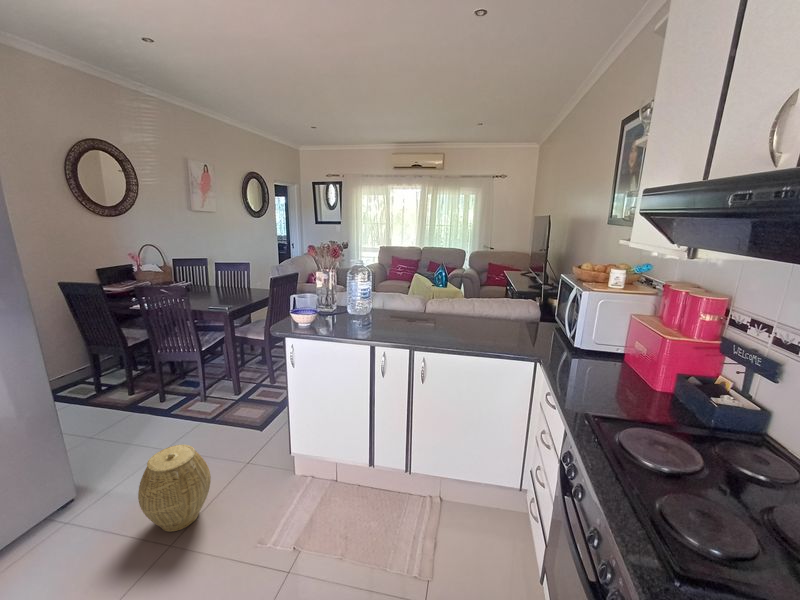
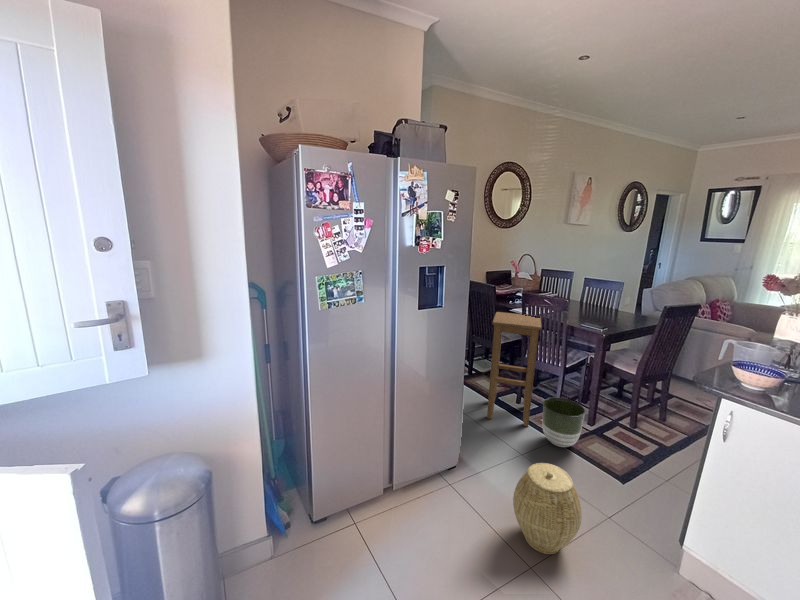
stool: none [97,307,175,433] -> present [487,312,542,426]
planter: none [180,379,222,427] -> present [542,397,585,447]

